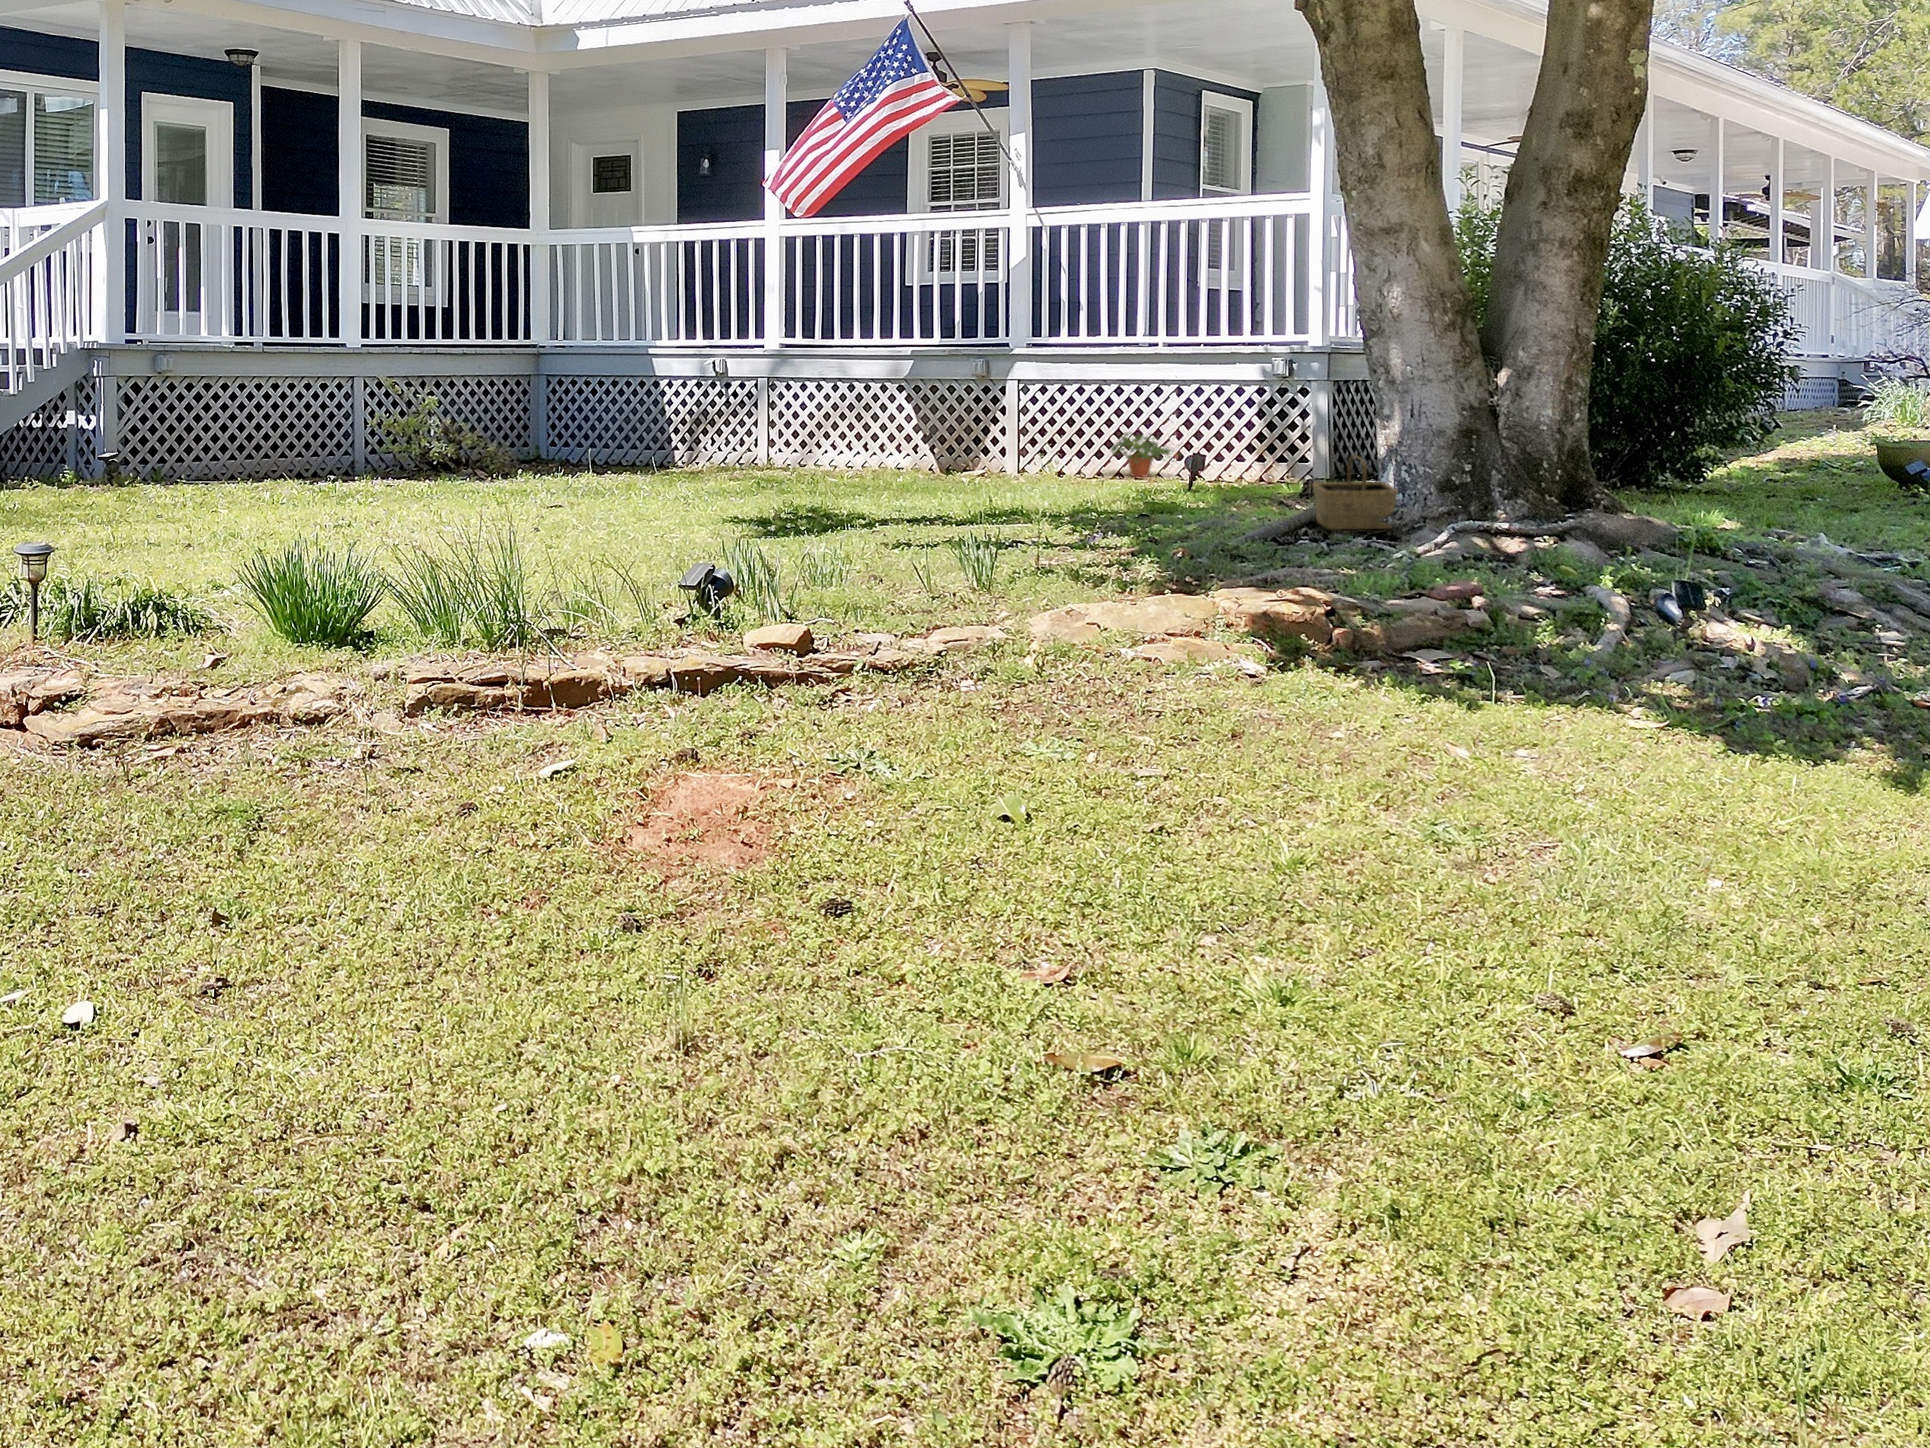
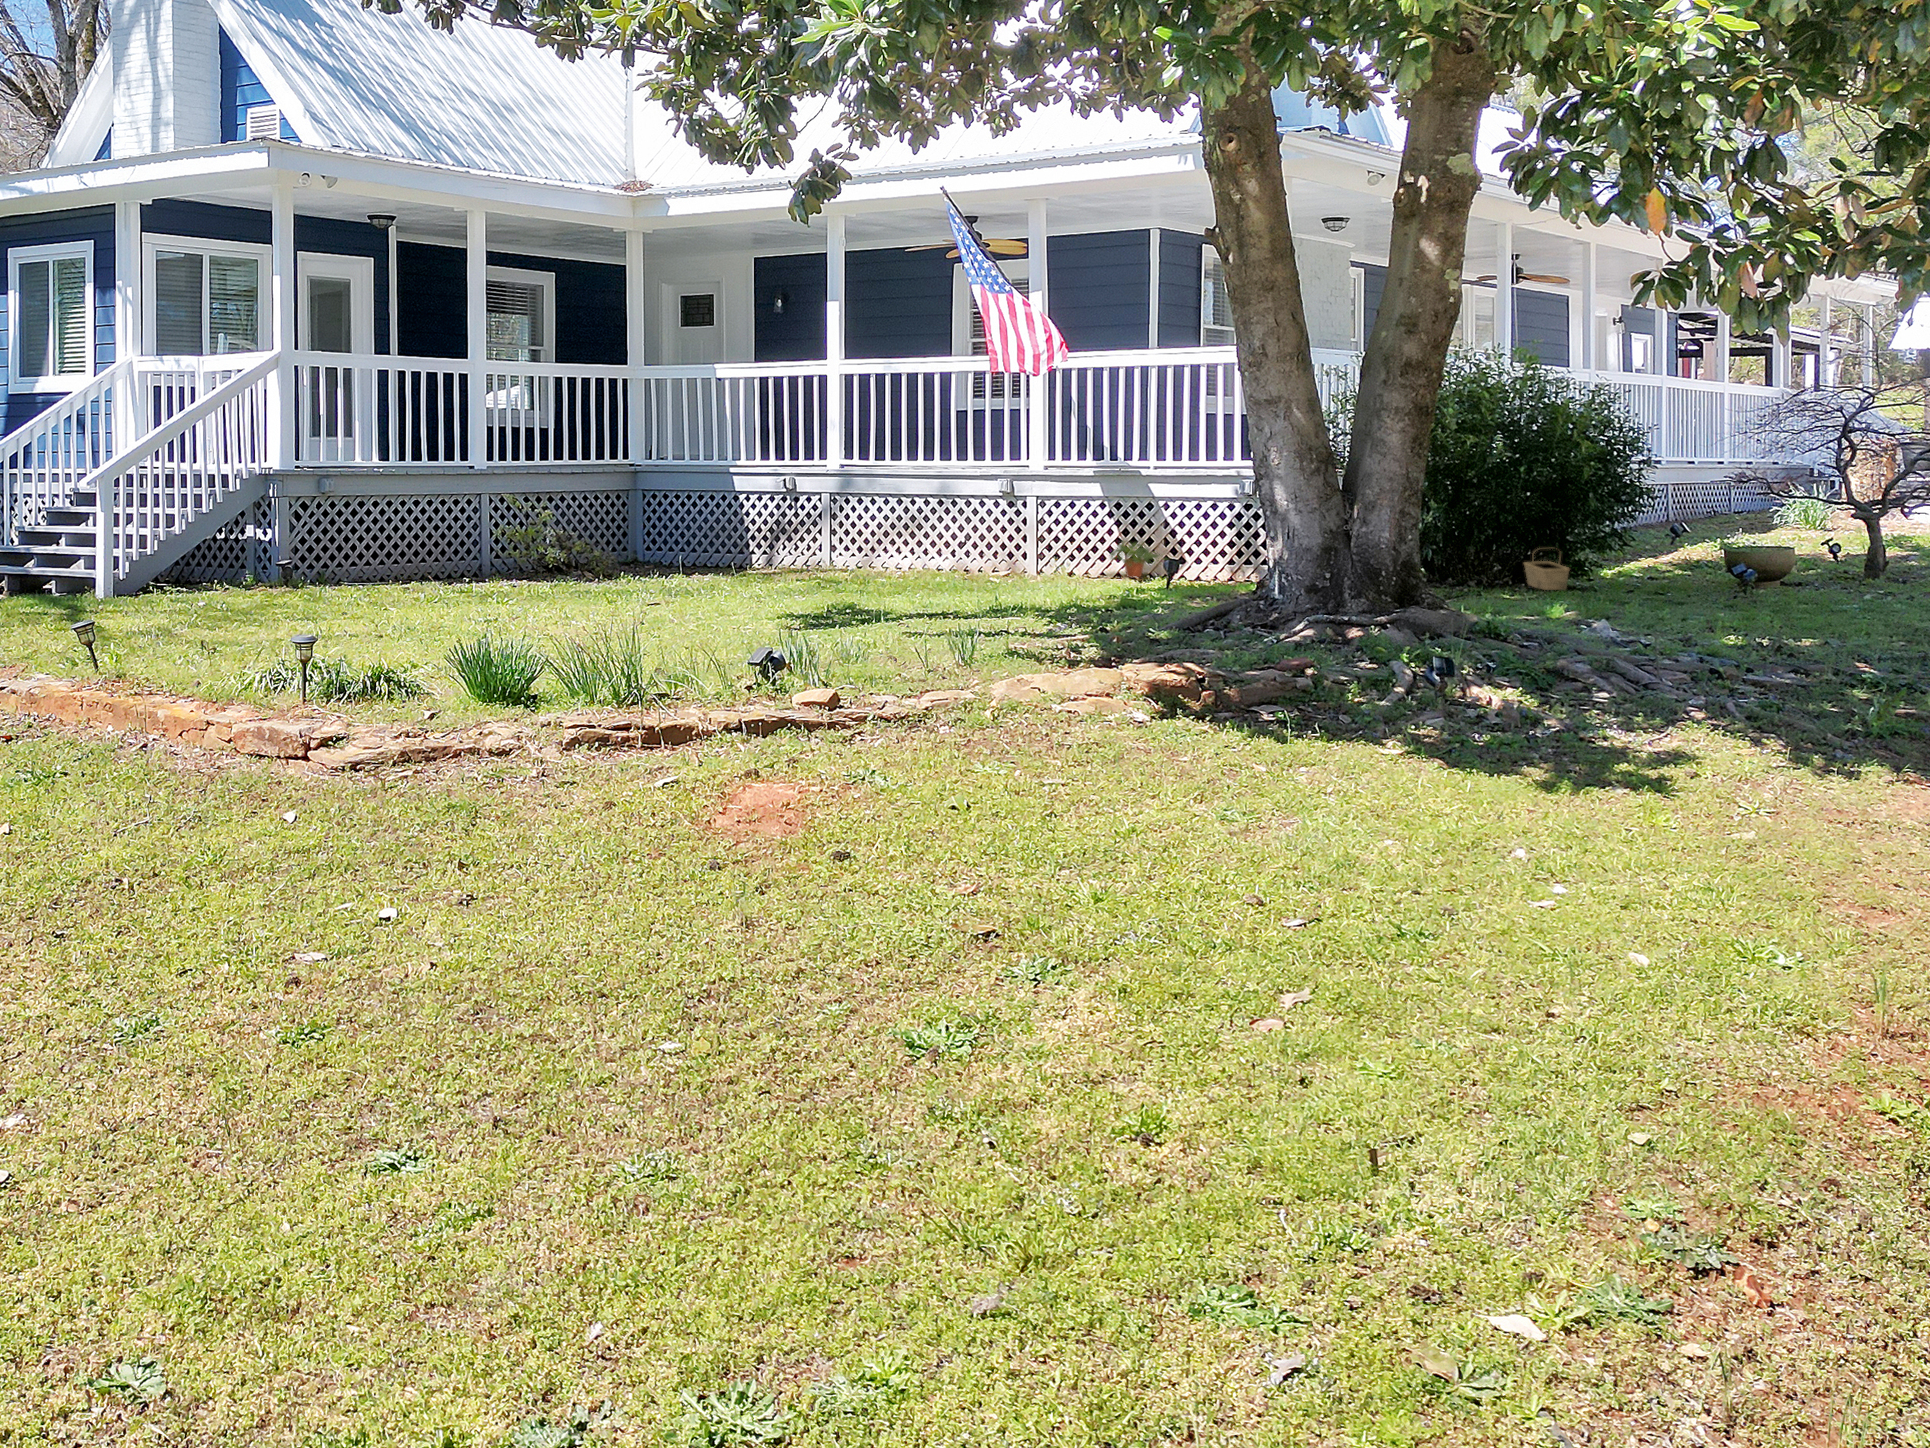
basket: present [1313,455,1398,529] -> present [1524,556,1569,590]

